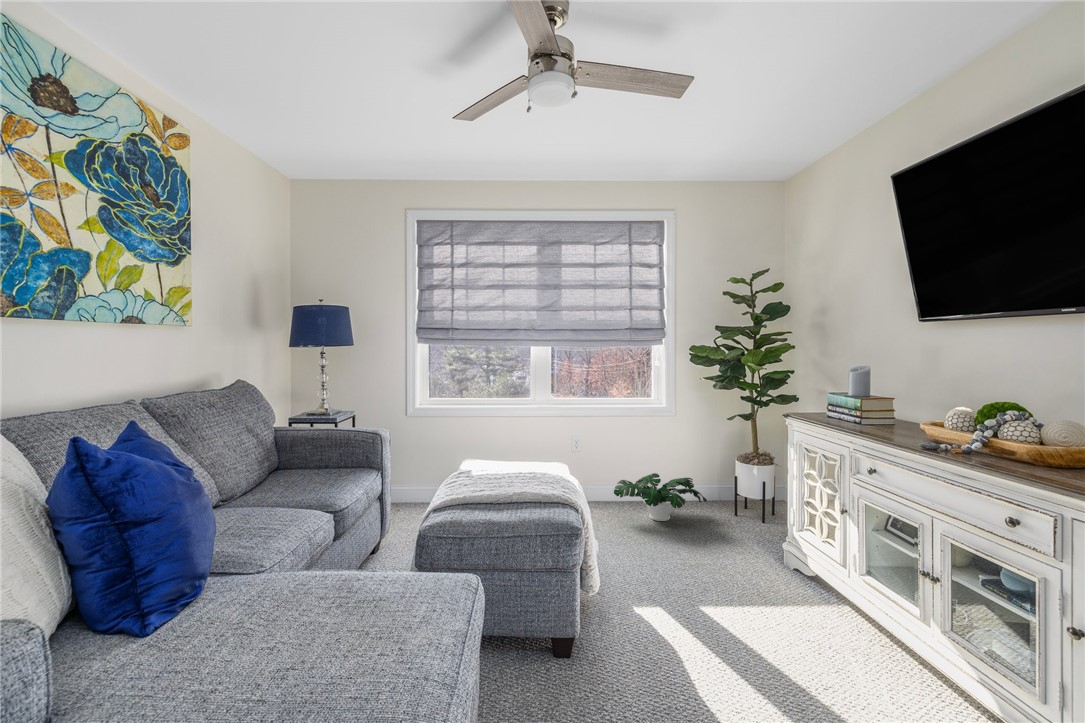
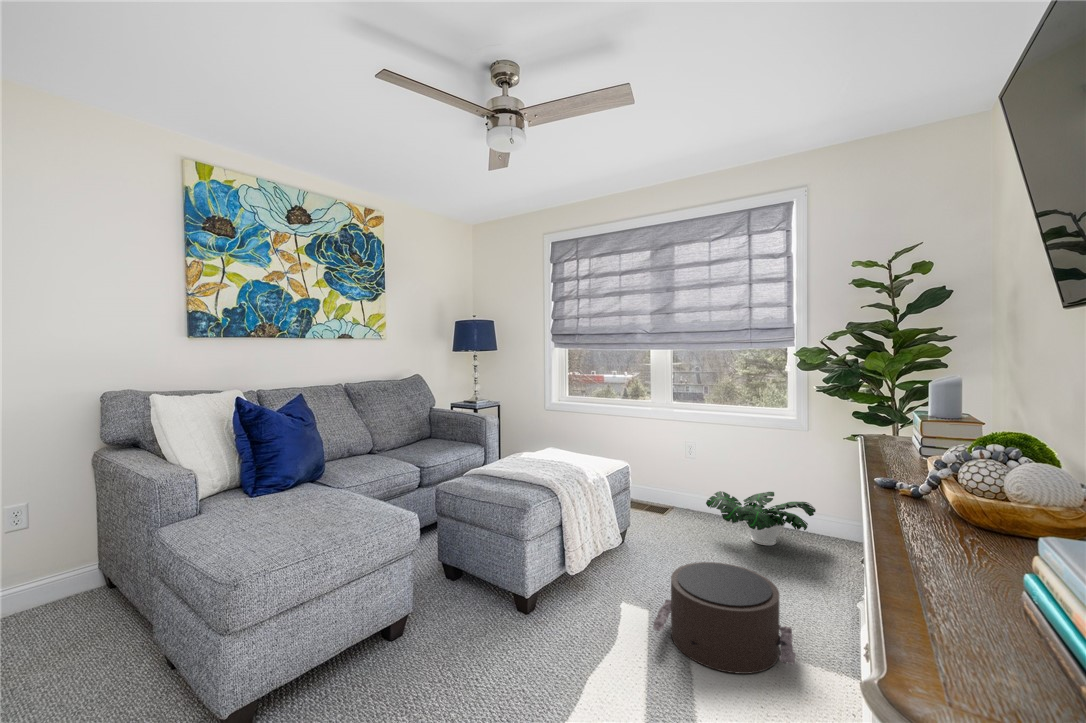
pouf: none [681,543,817,639] -> present [653,562,796,674]

